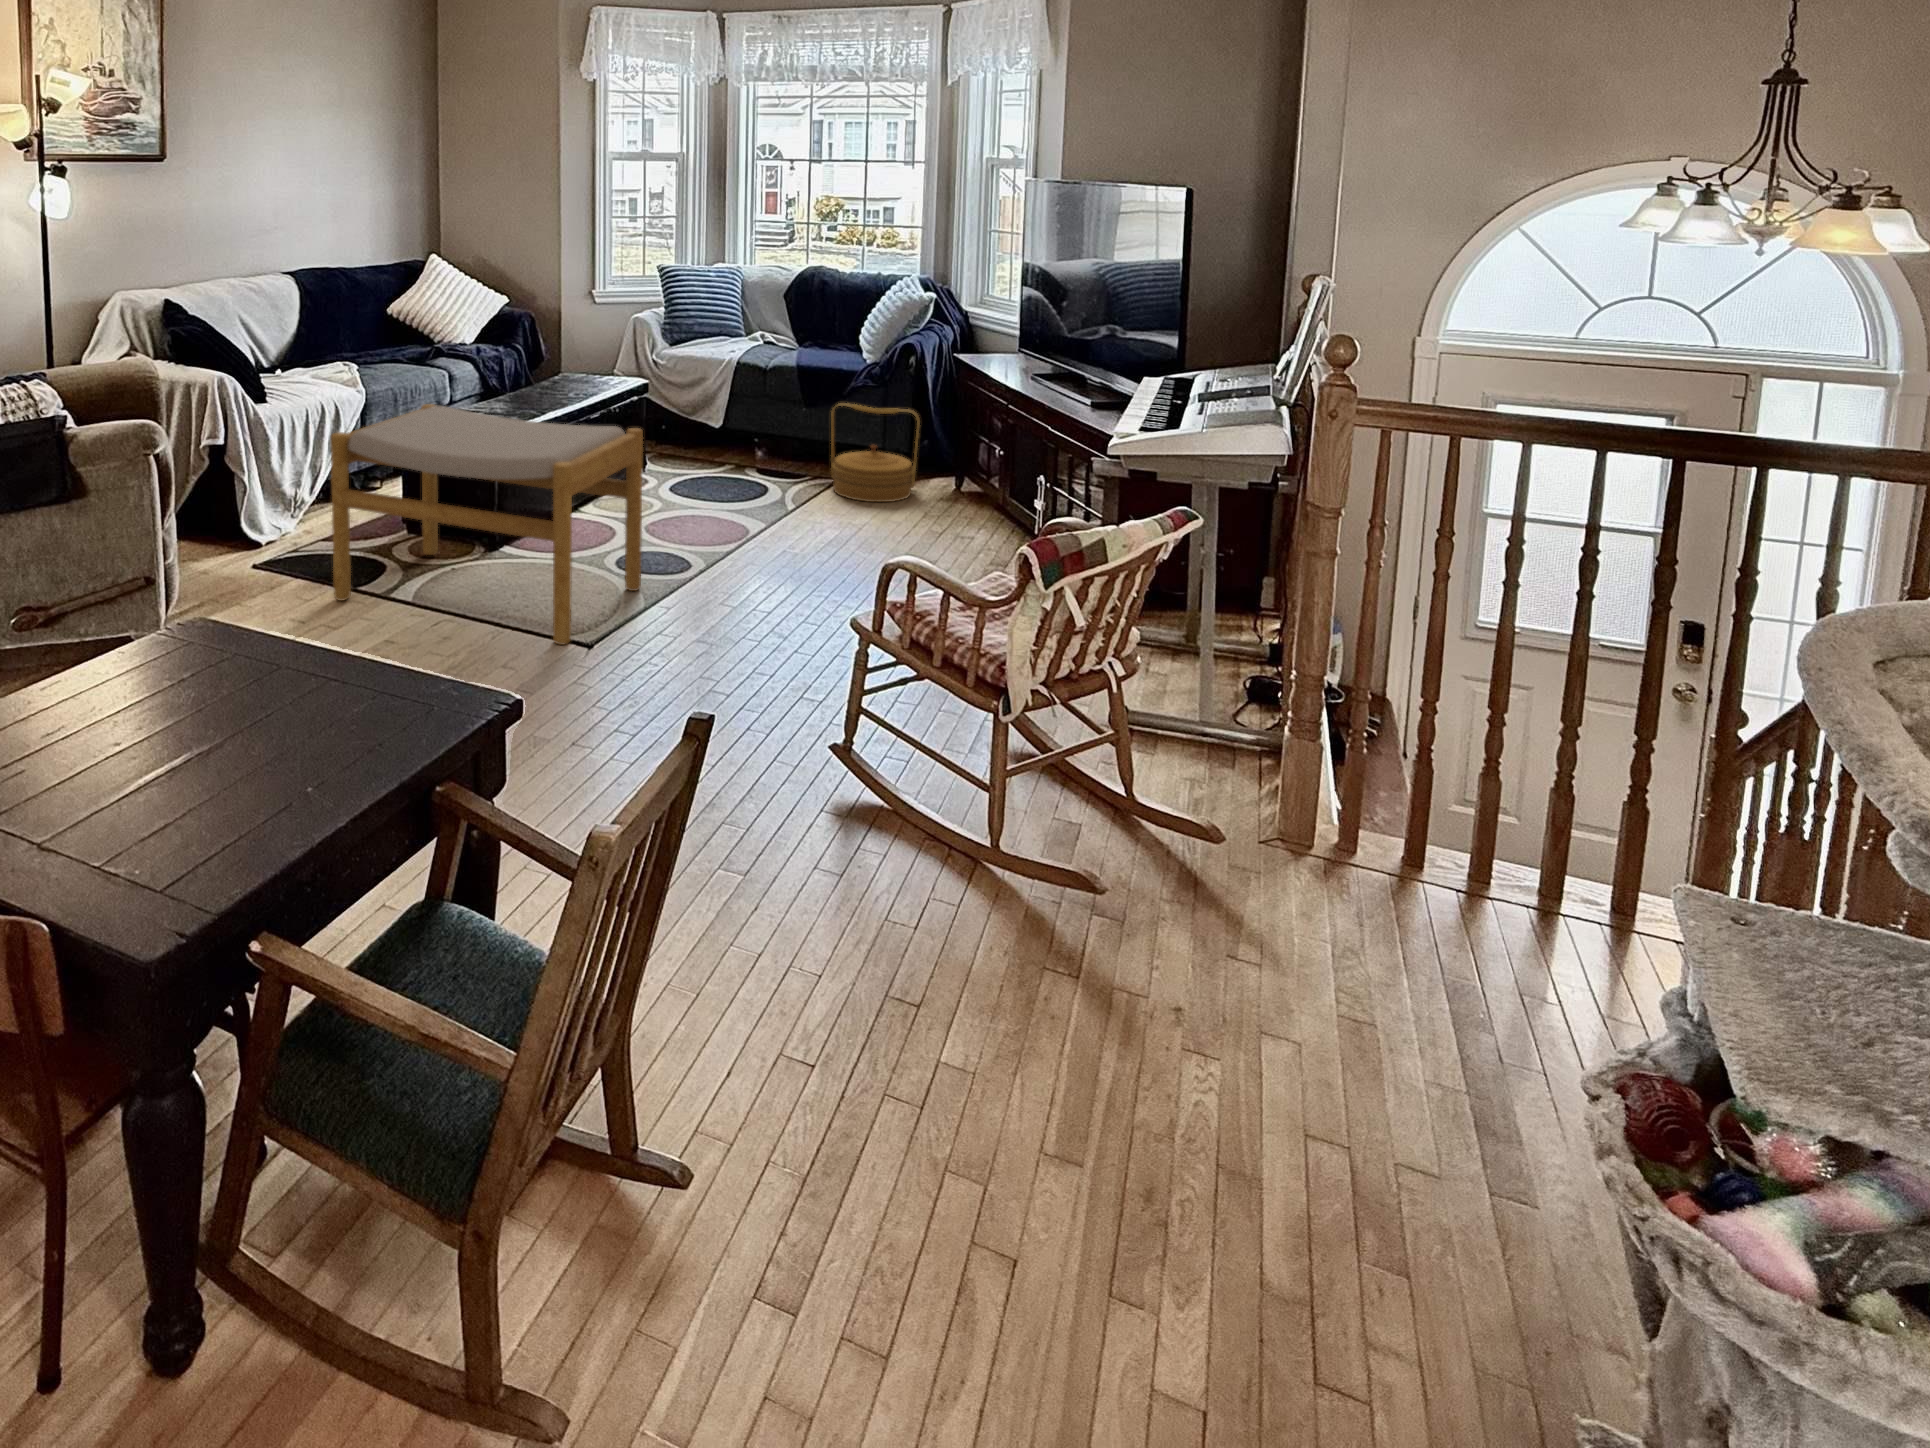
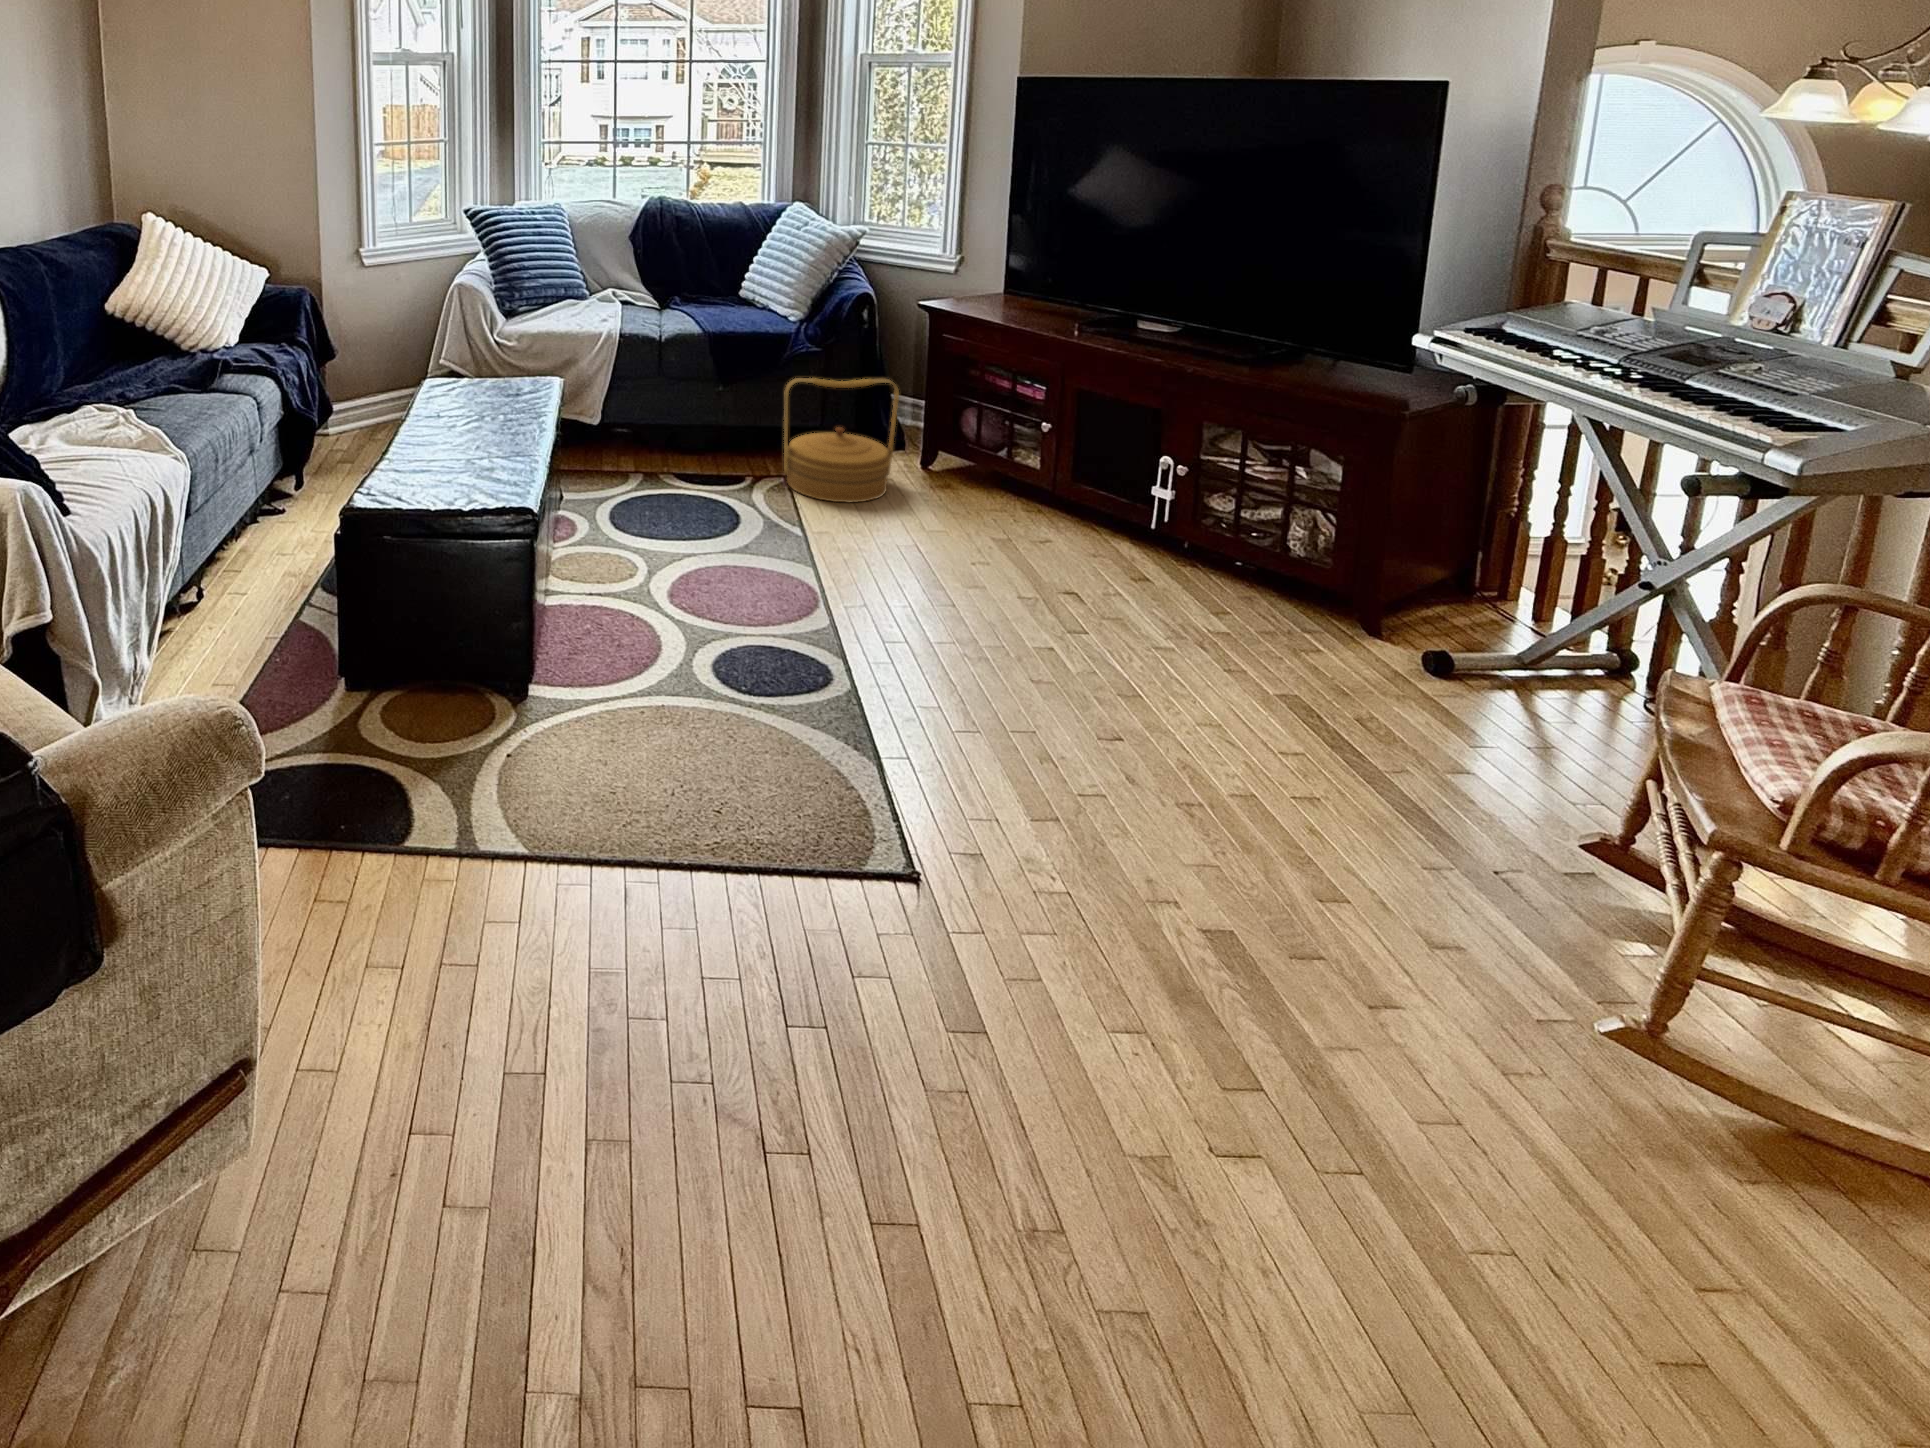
footstool: present [331,404,643,645] -> none [384,484,894,884]

